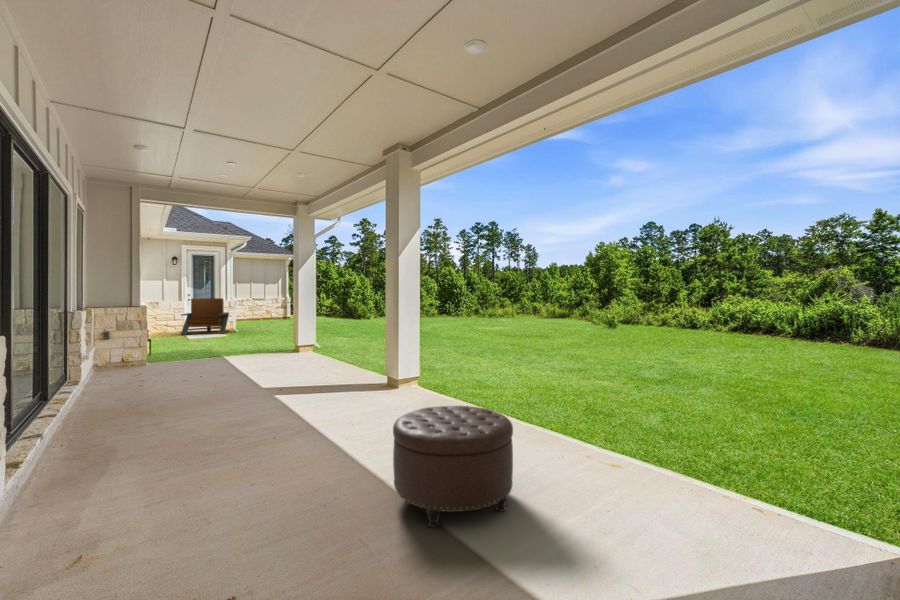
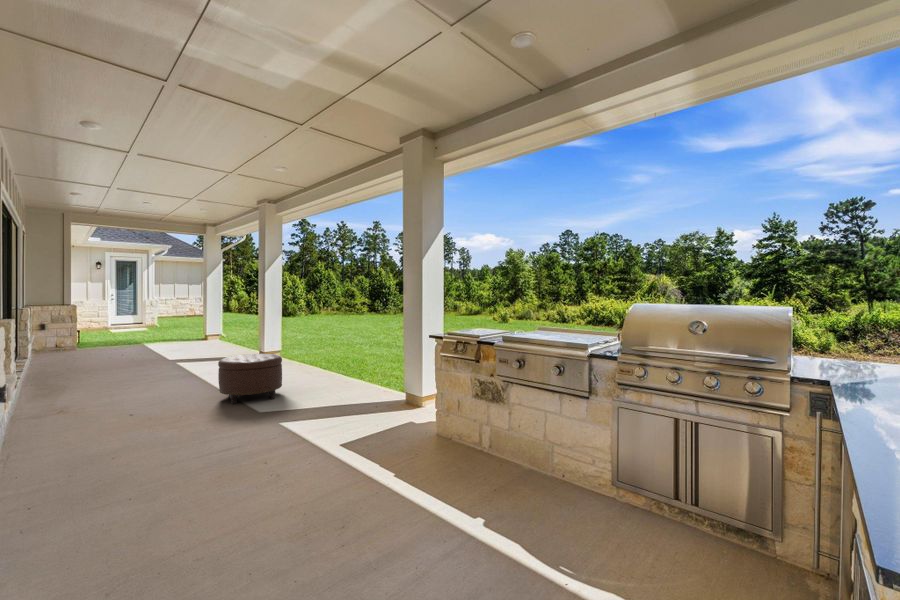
lounge chair: present [181,298,229,335] -> none [105,298,151,330]

